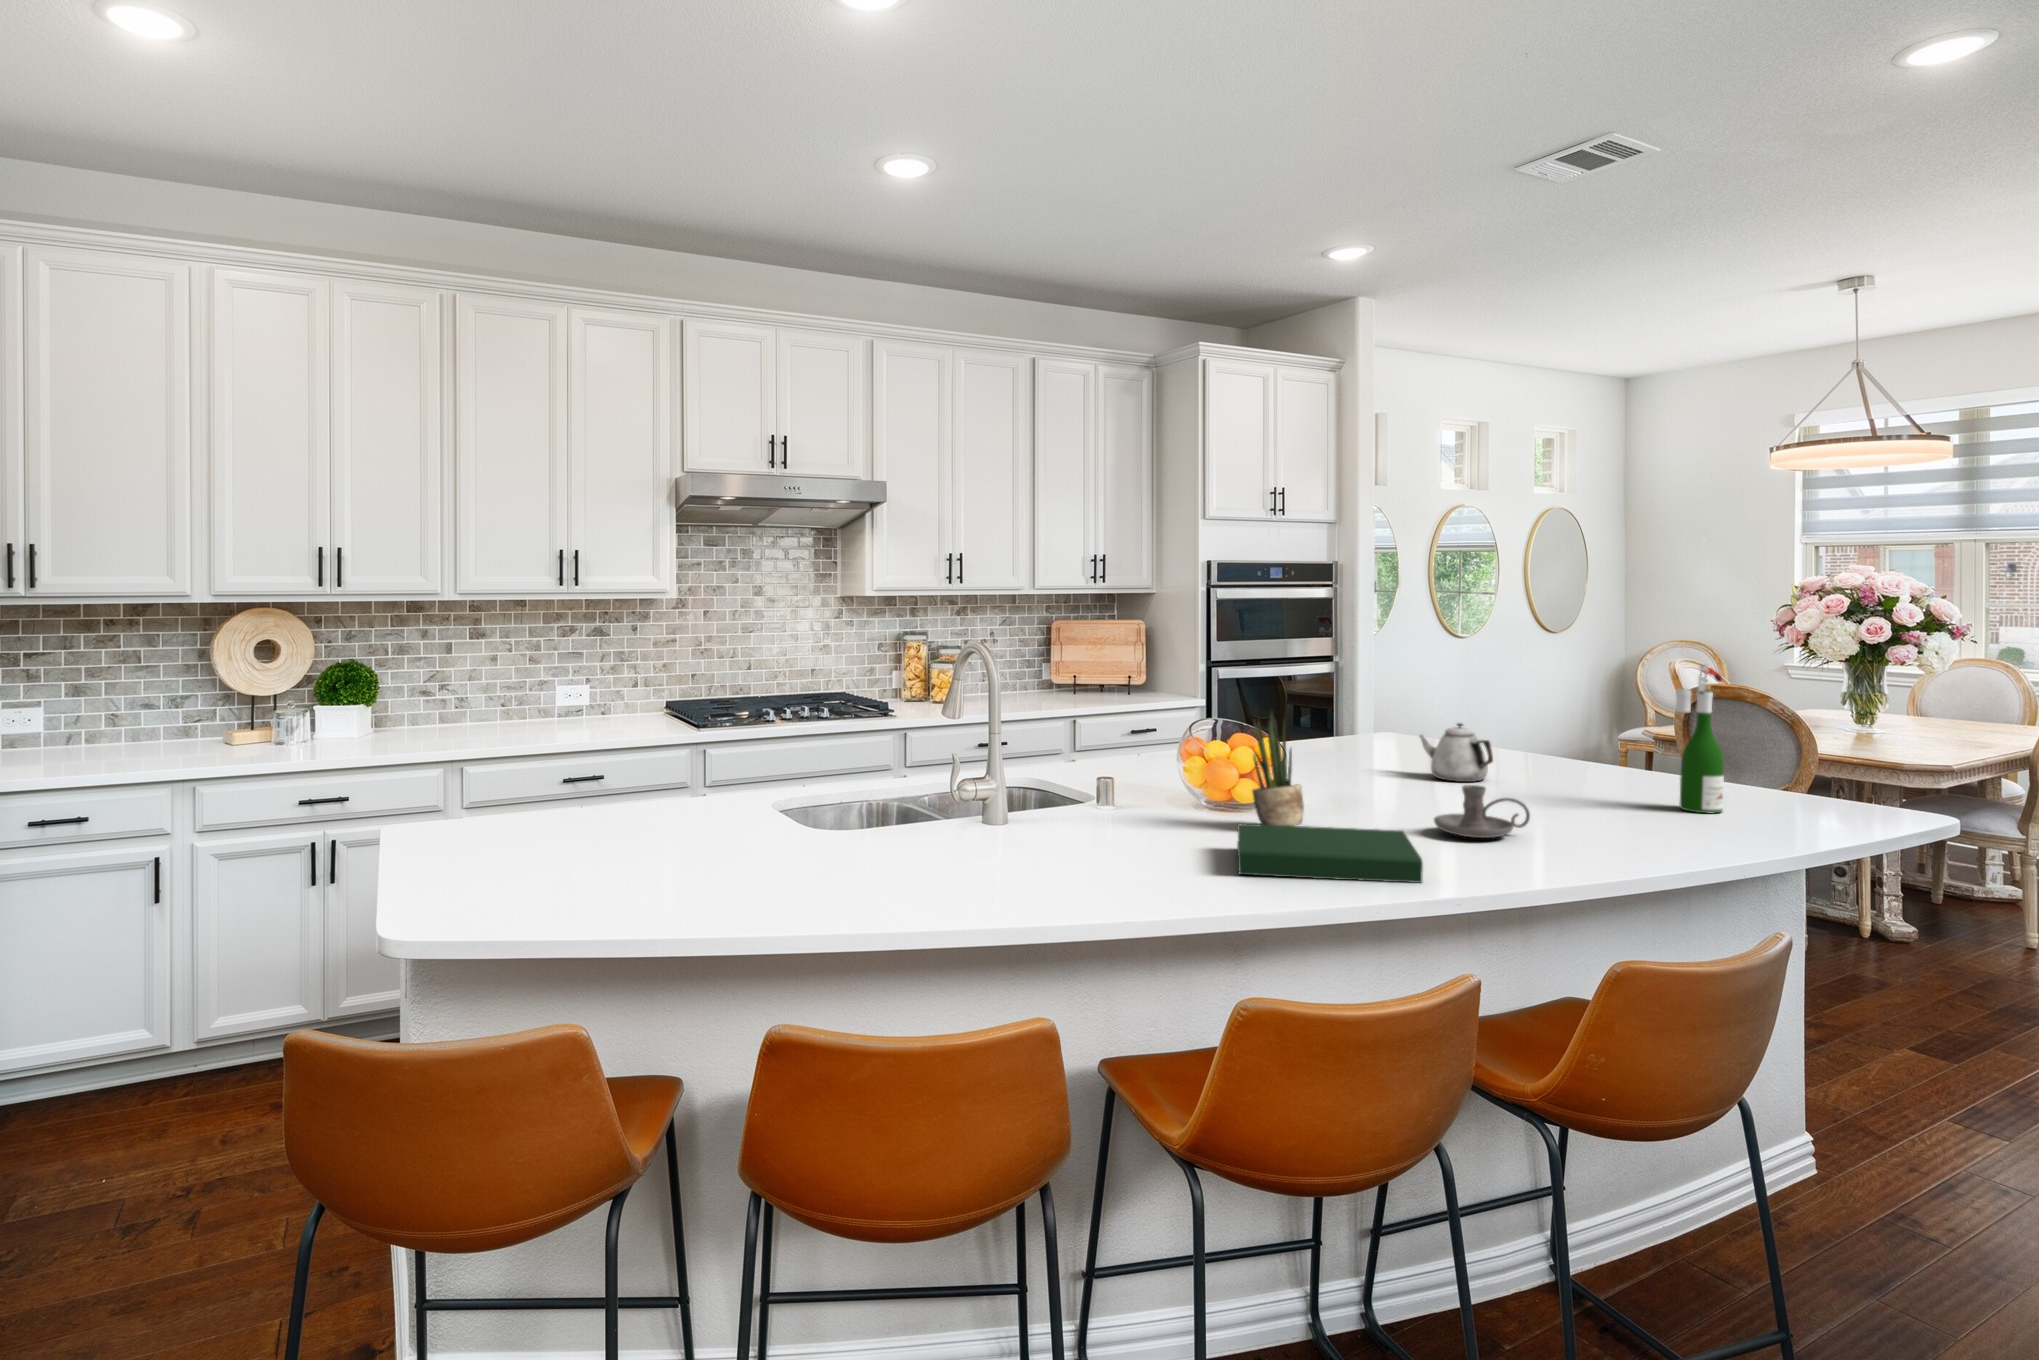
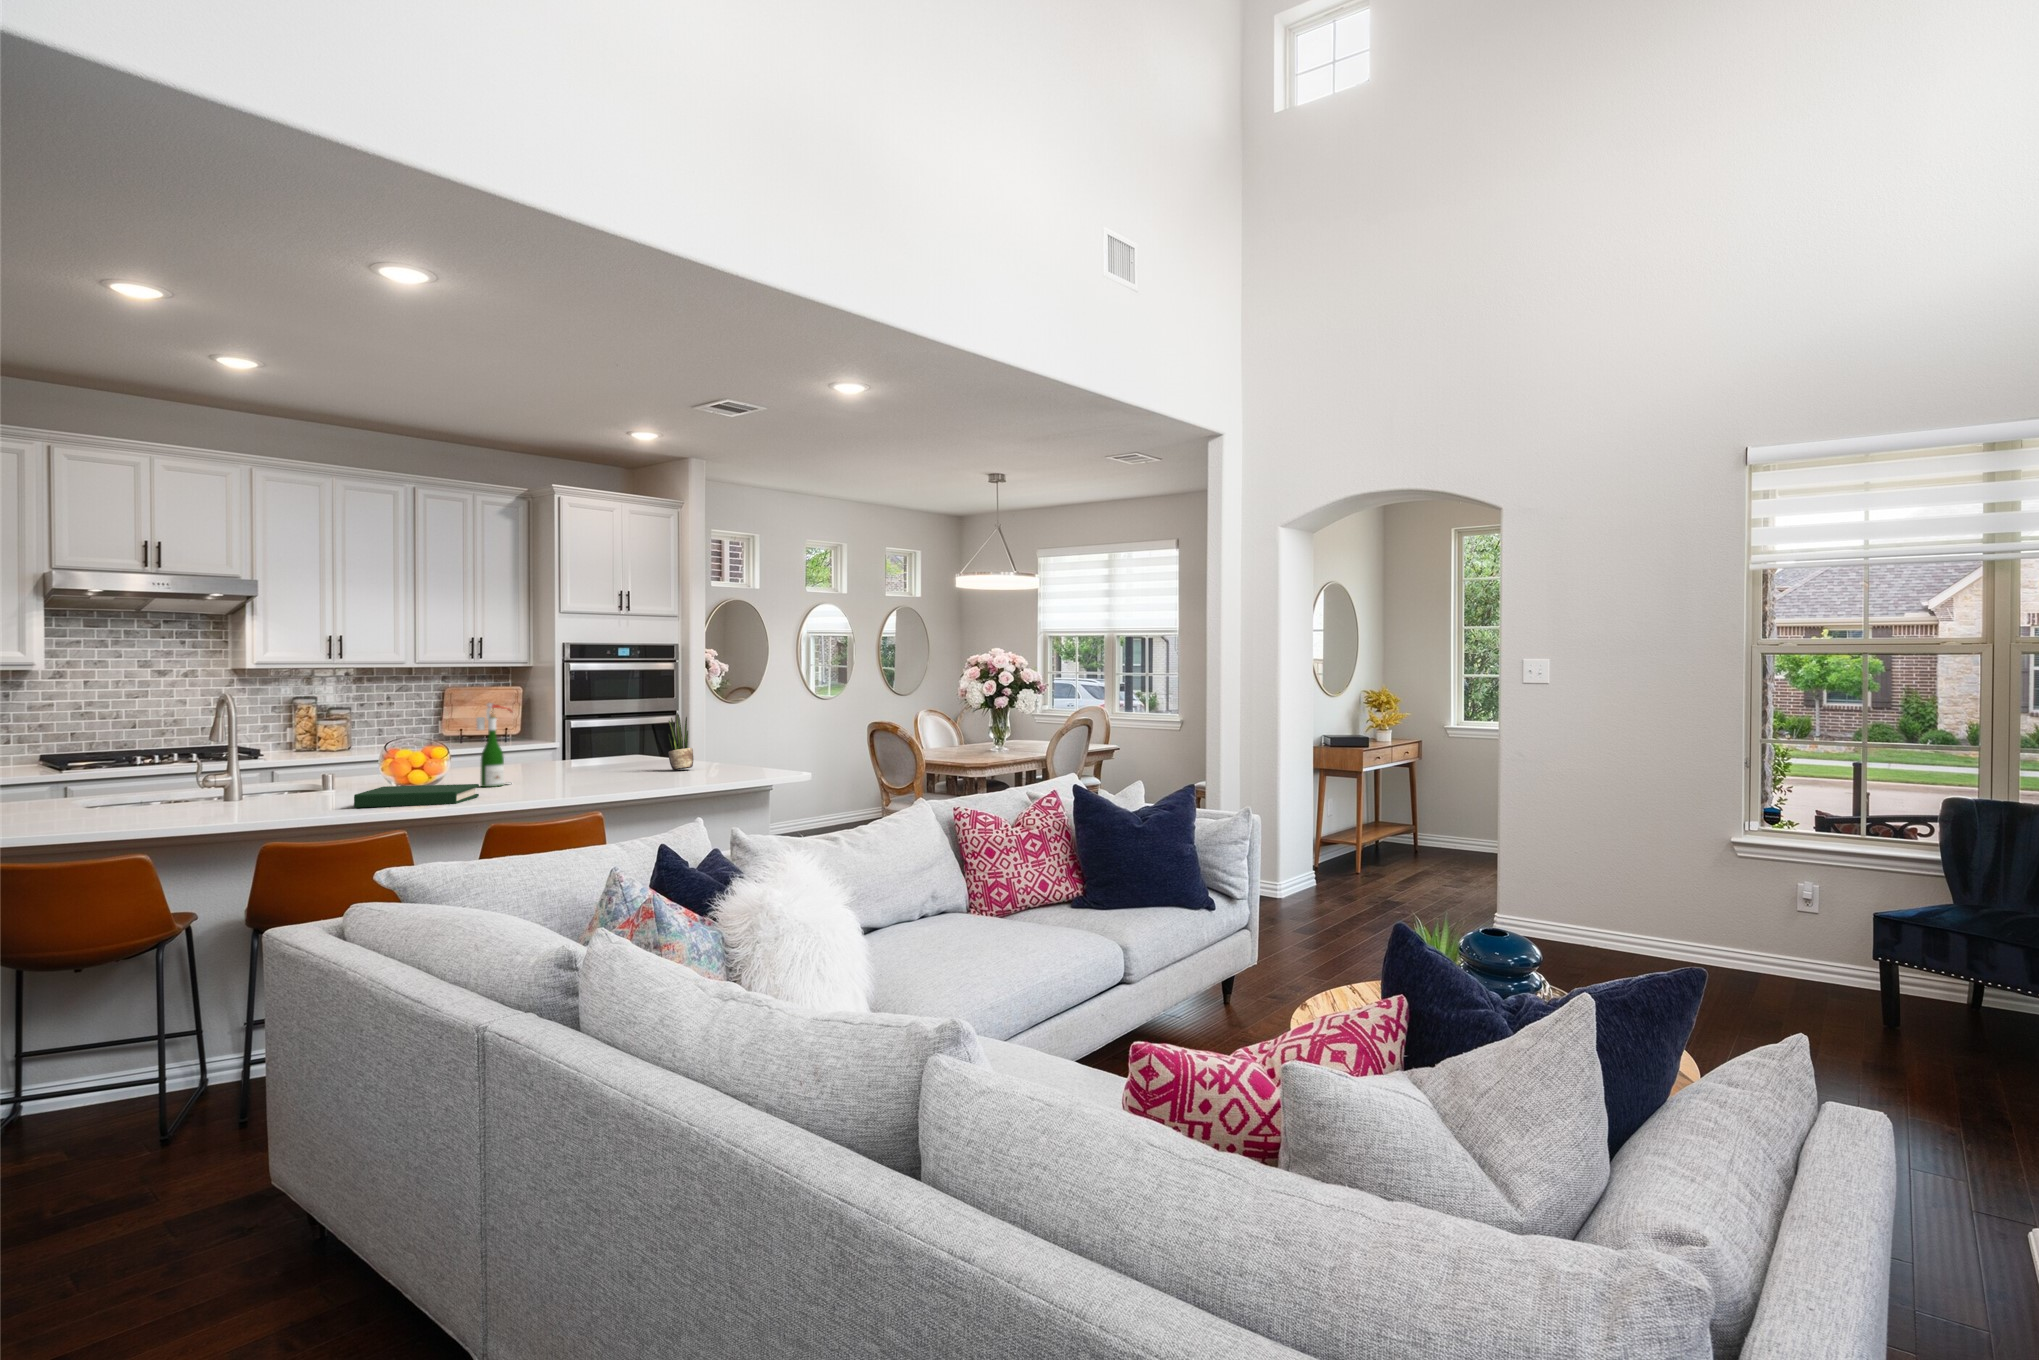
wine bottle: present [1676,665,1724,814] -> present [476,703,512,787]
potted plant: present [1252,712,1304,826] -> present [668,713,694,770]
teapot: present [1420,723,1493,782] -> none [605,738,639,772]
candle holder: present [1434,785,1530,838] -> none [523,762,577,789]

